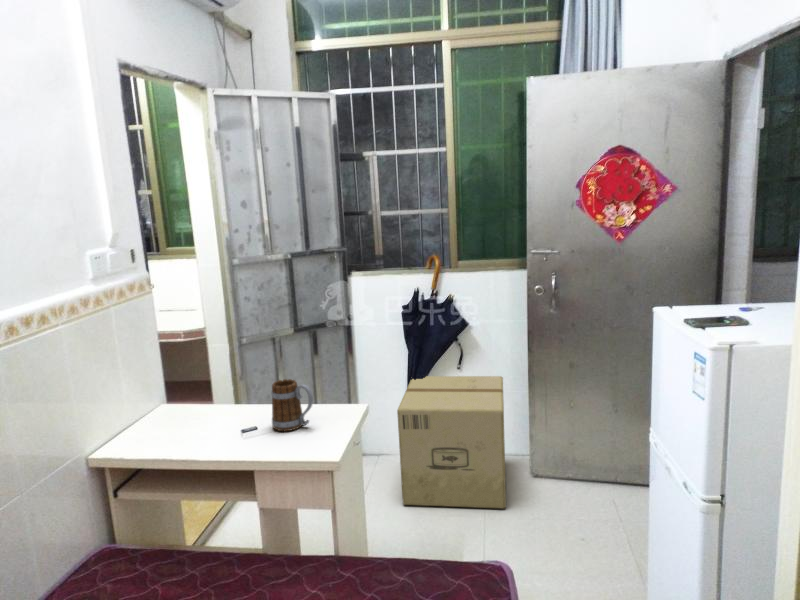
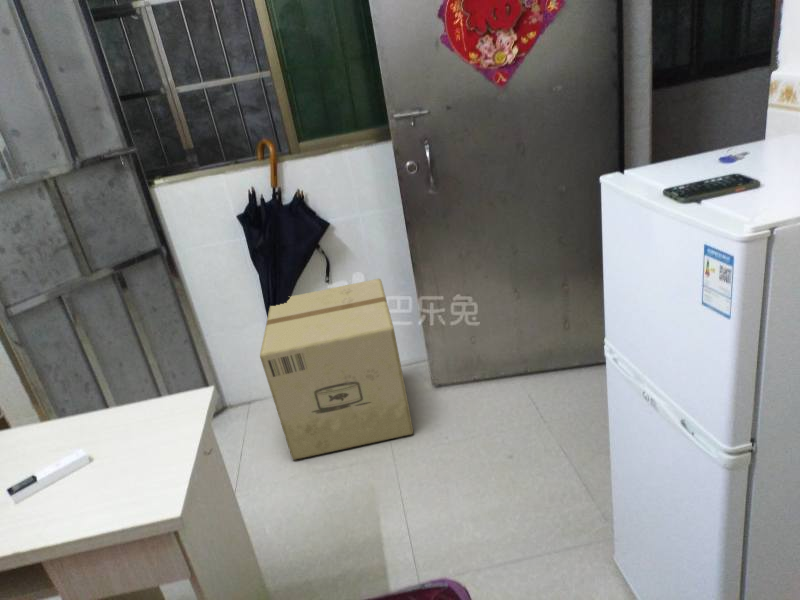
mug: present [271,379,313,431] -> none [28,393,114,480]

